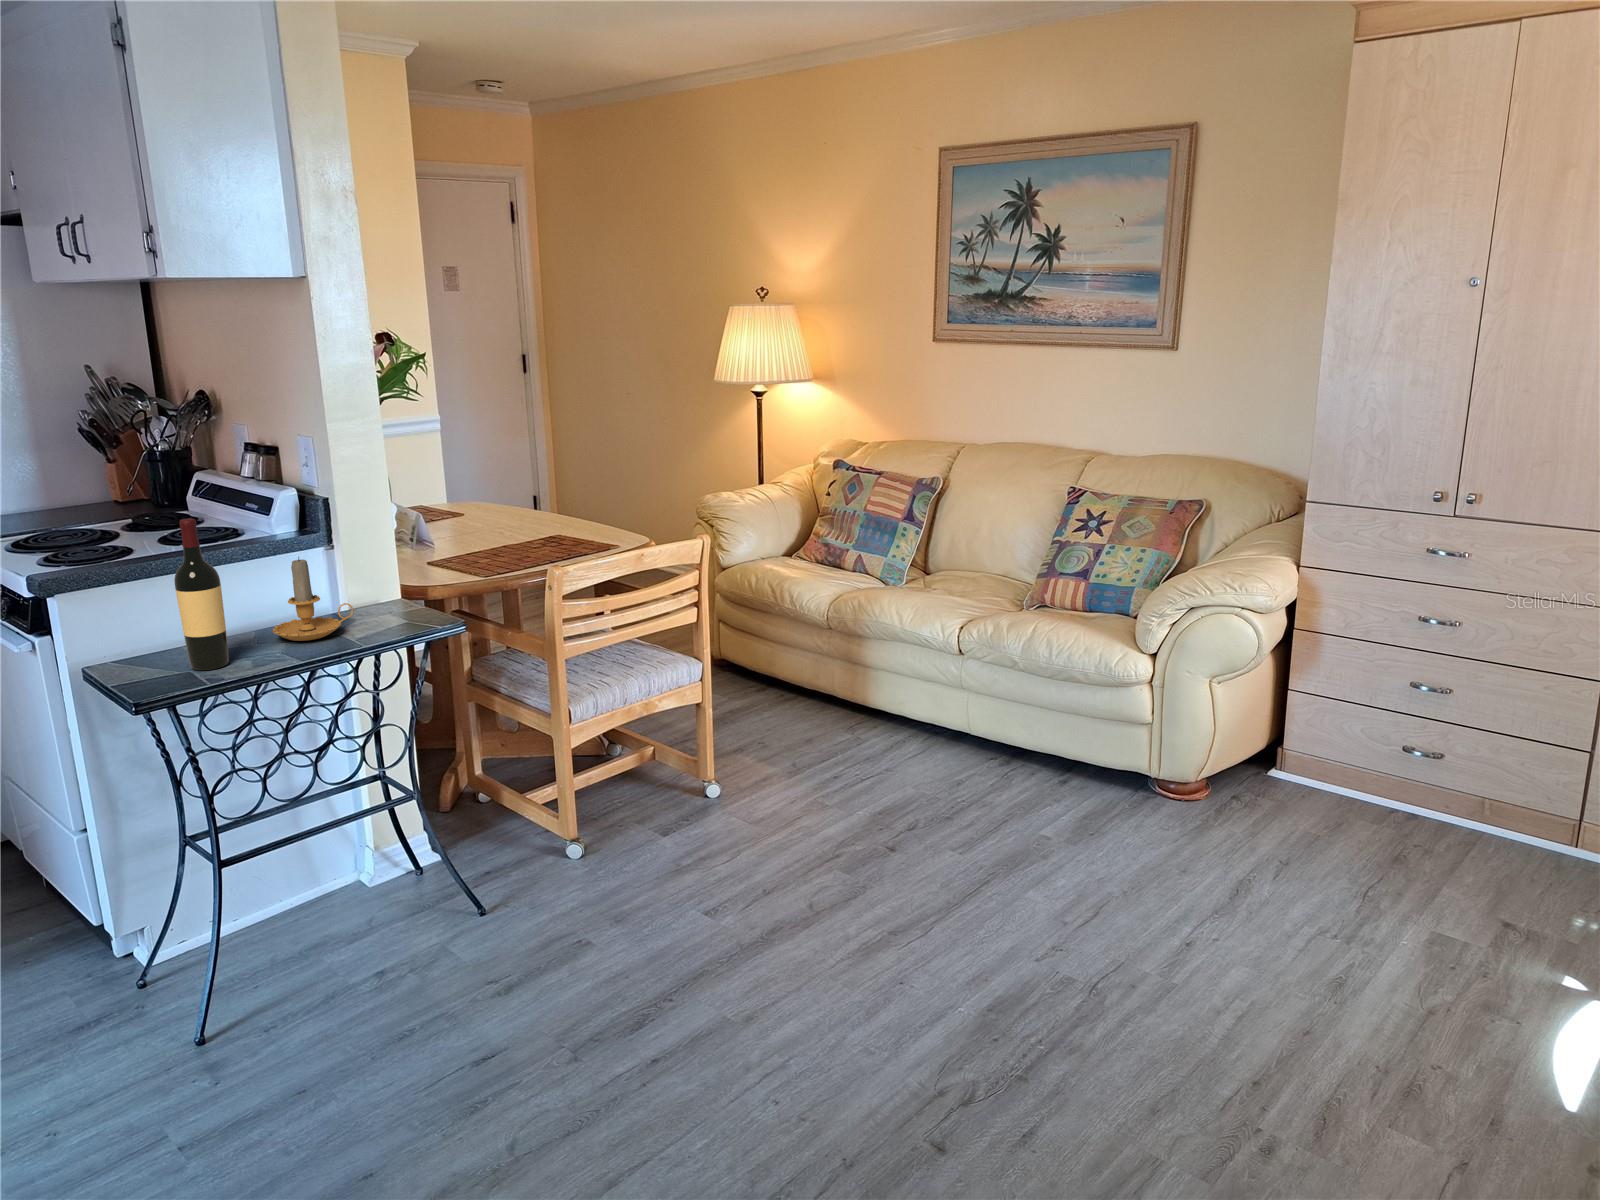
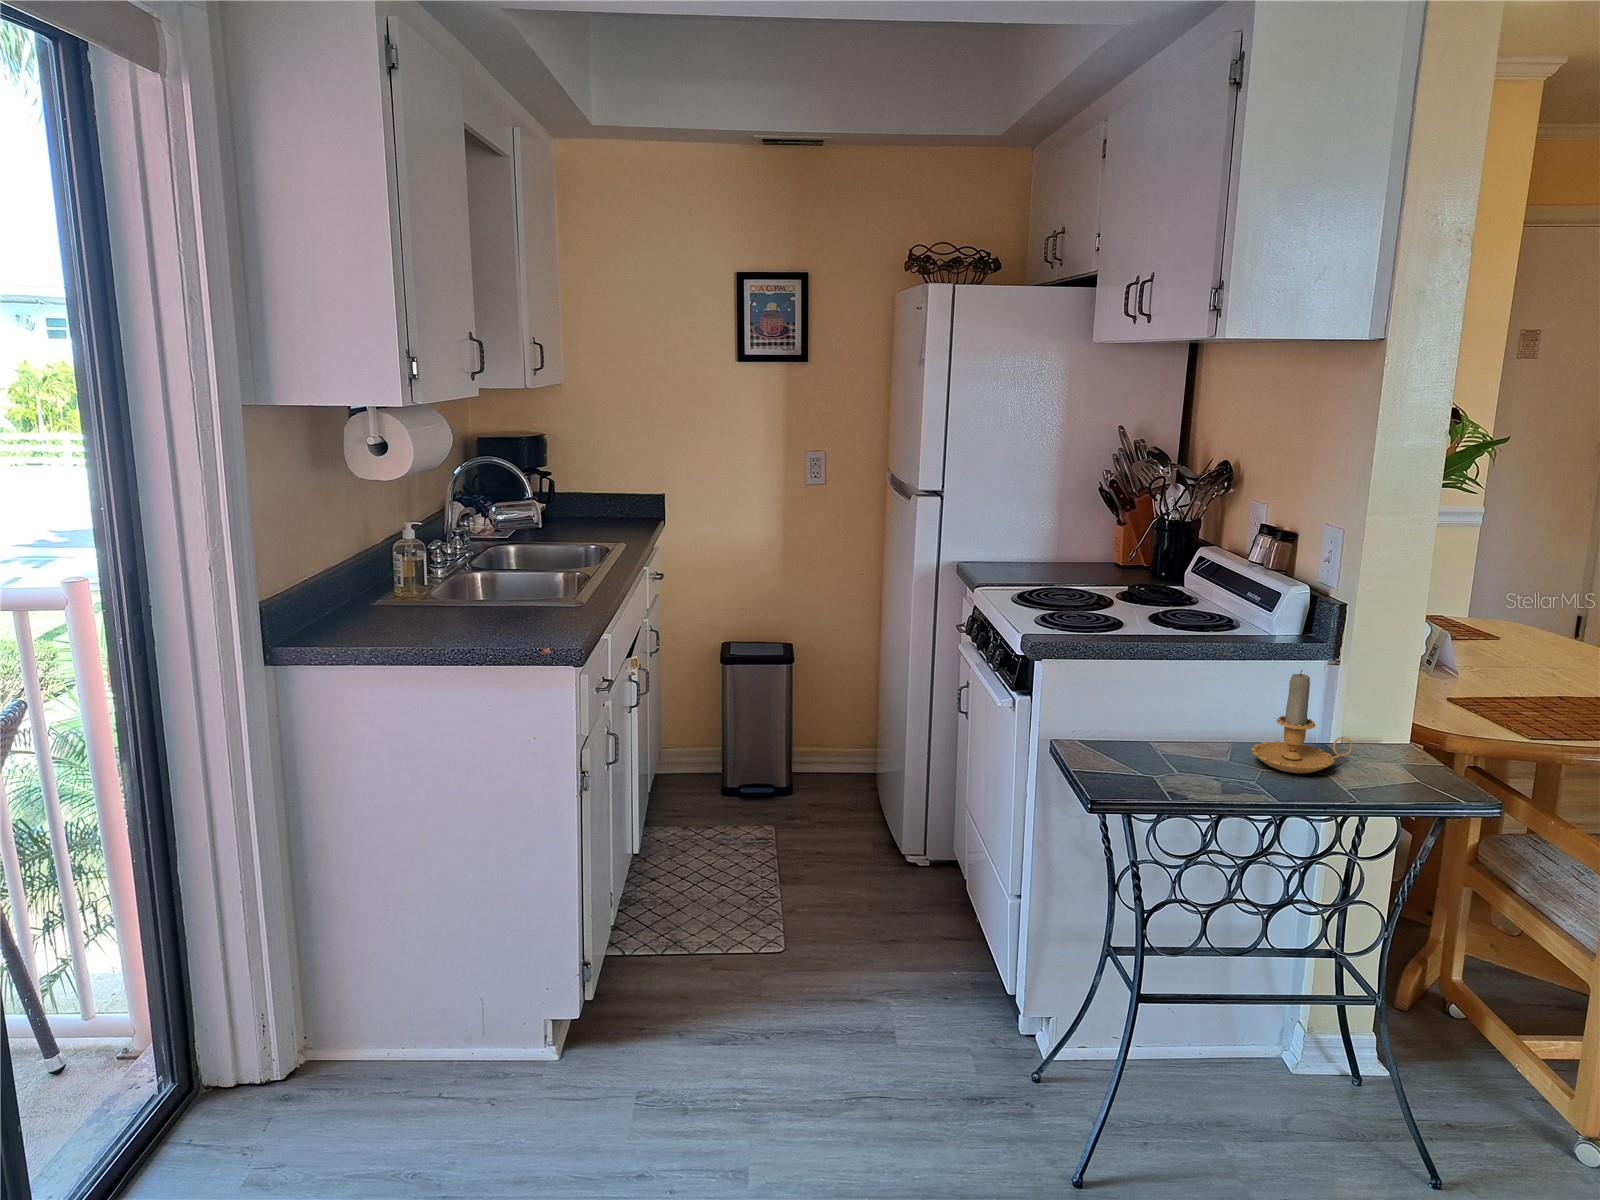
wine bottle: present [174,518,229,670] -> none [1156,607,1209,781]

